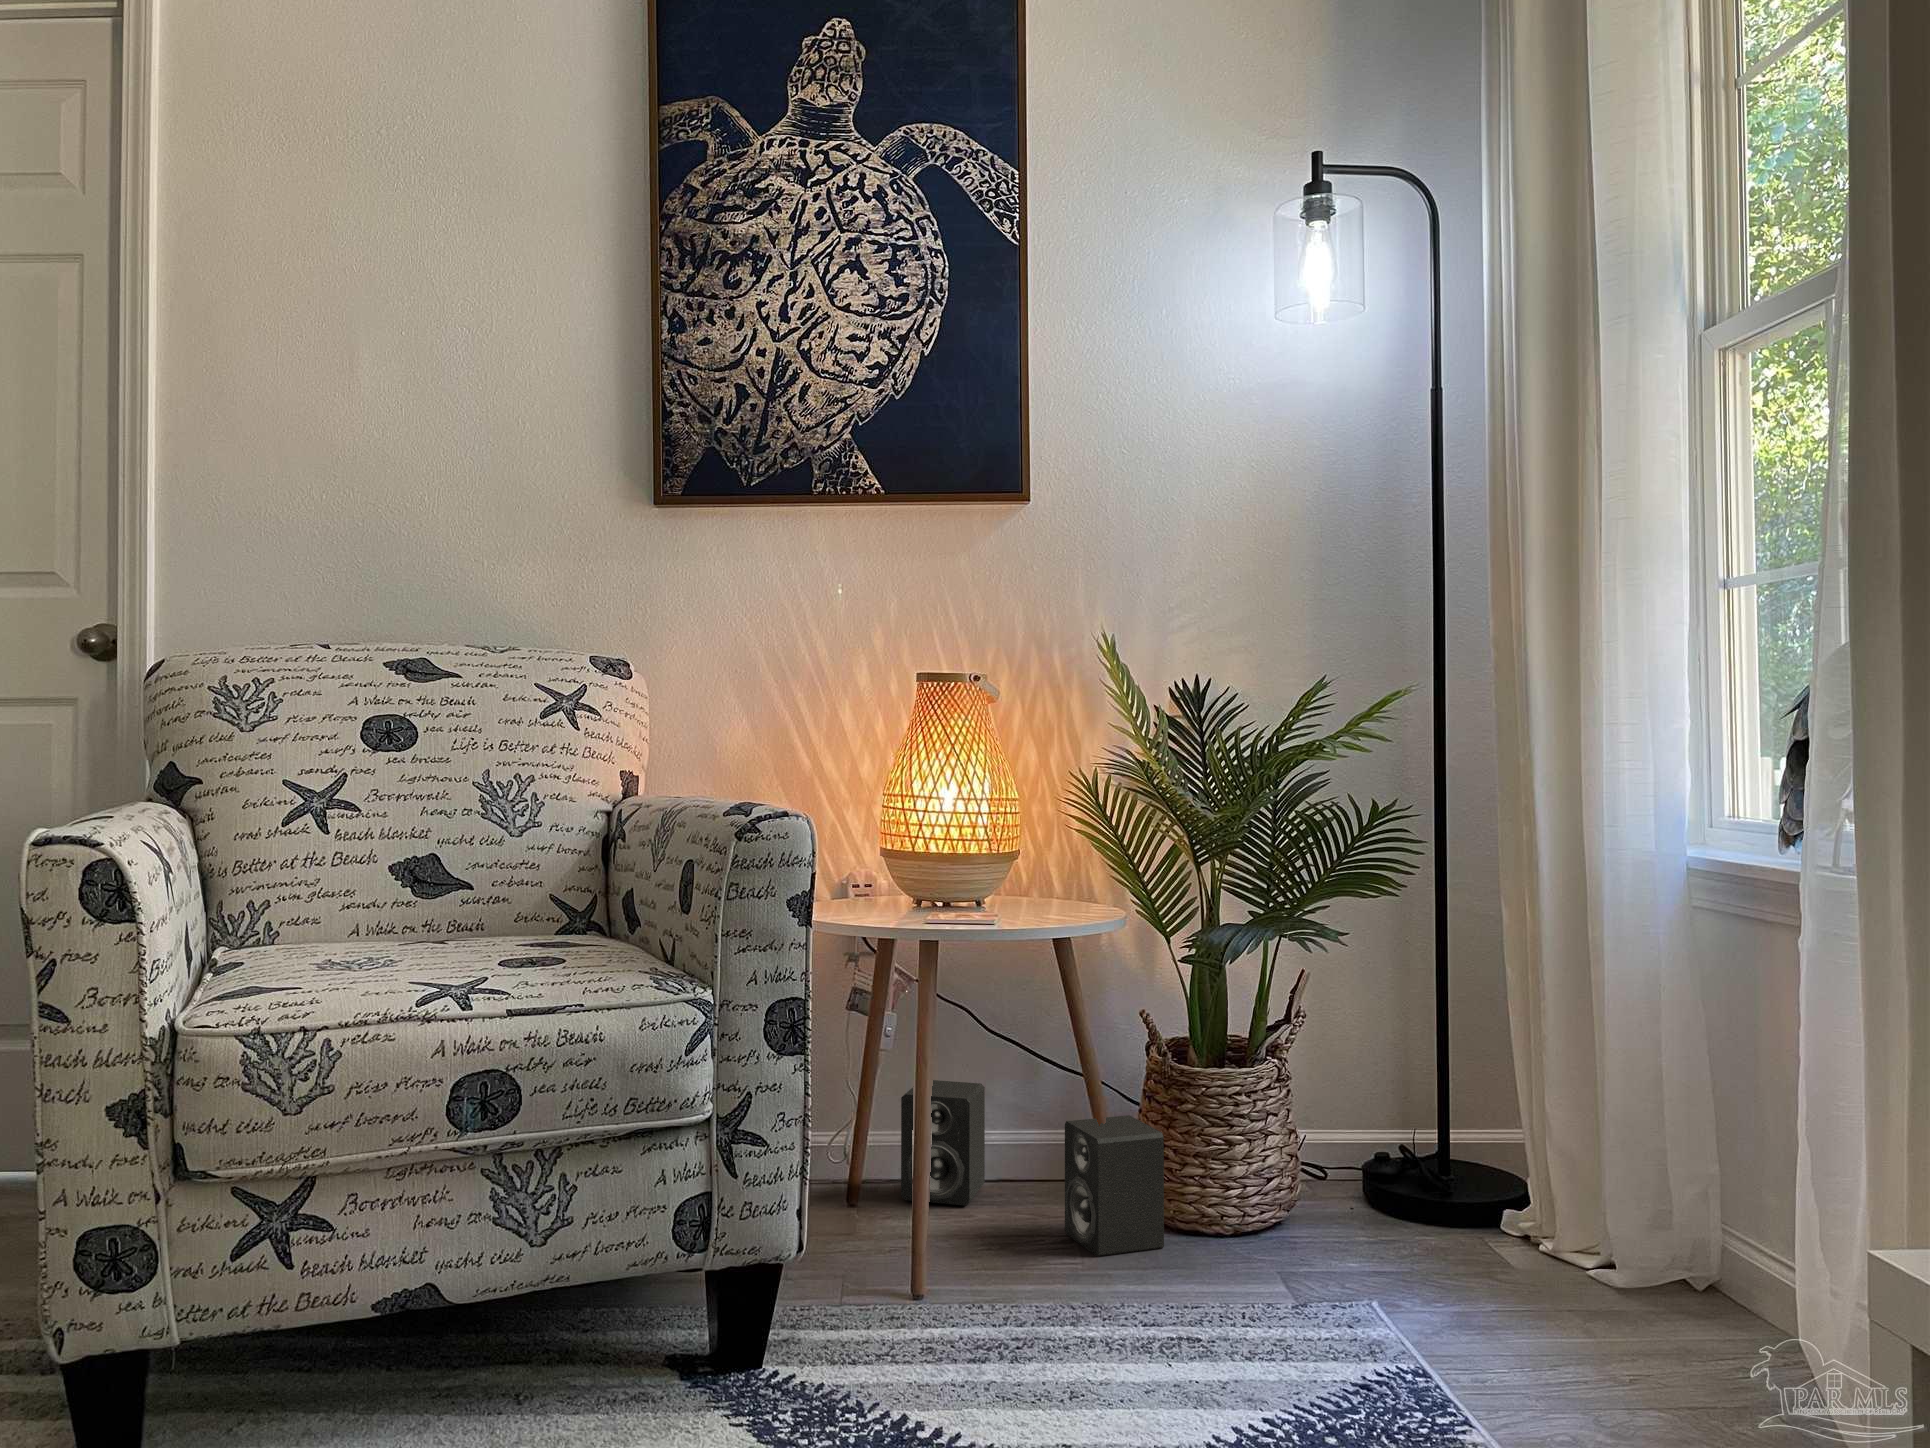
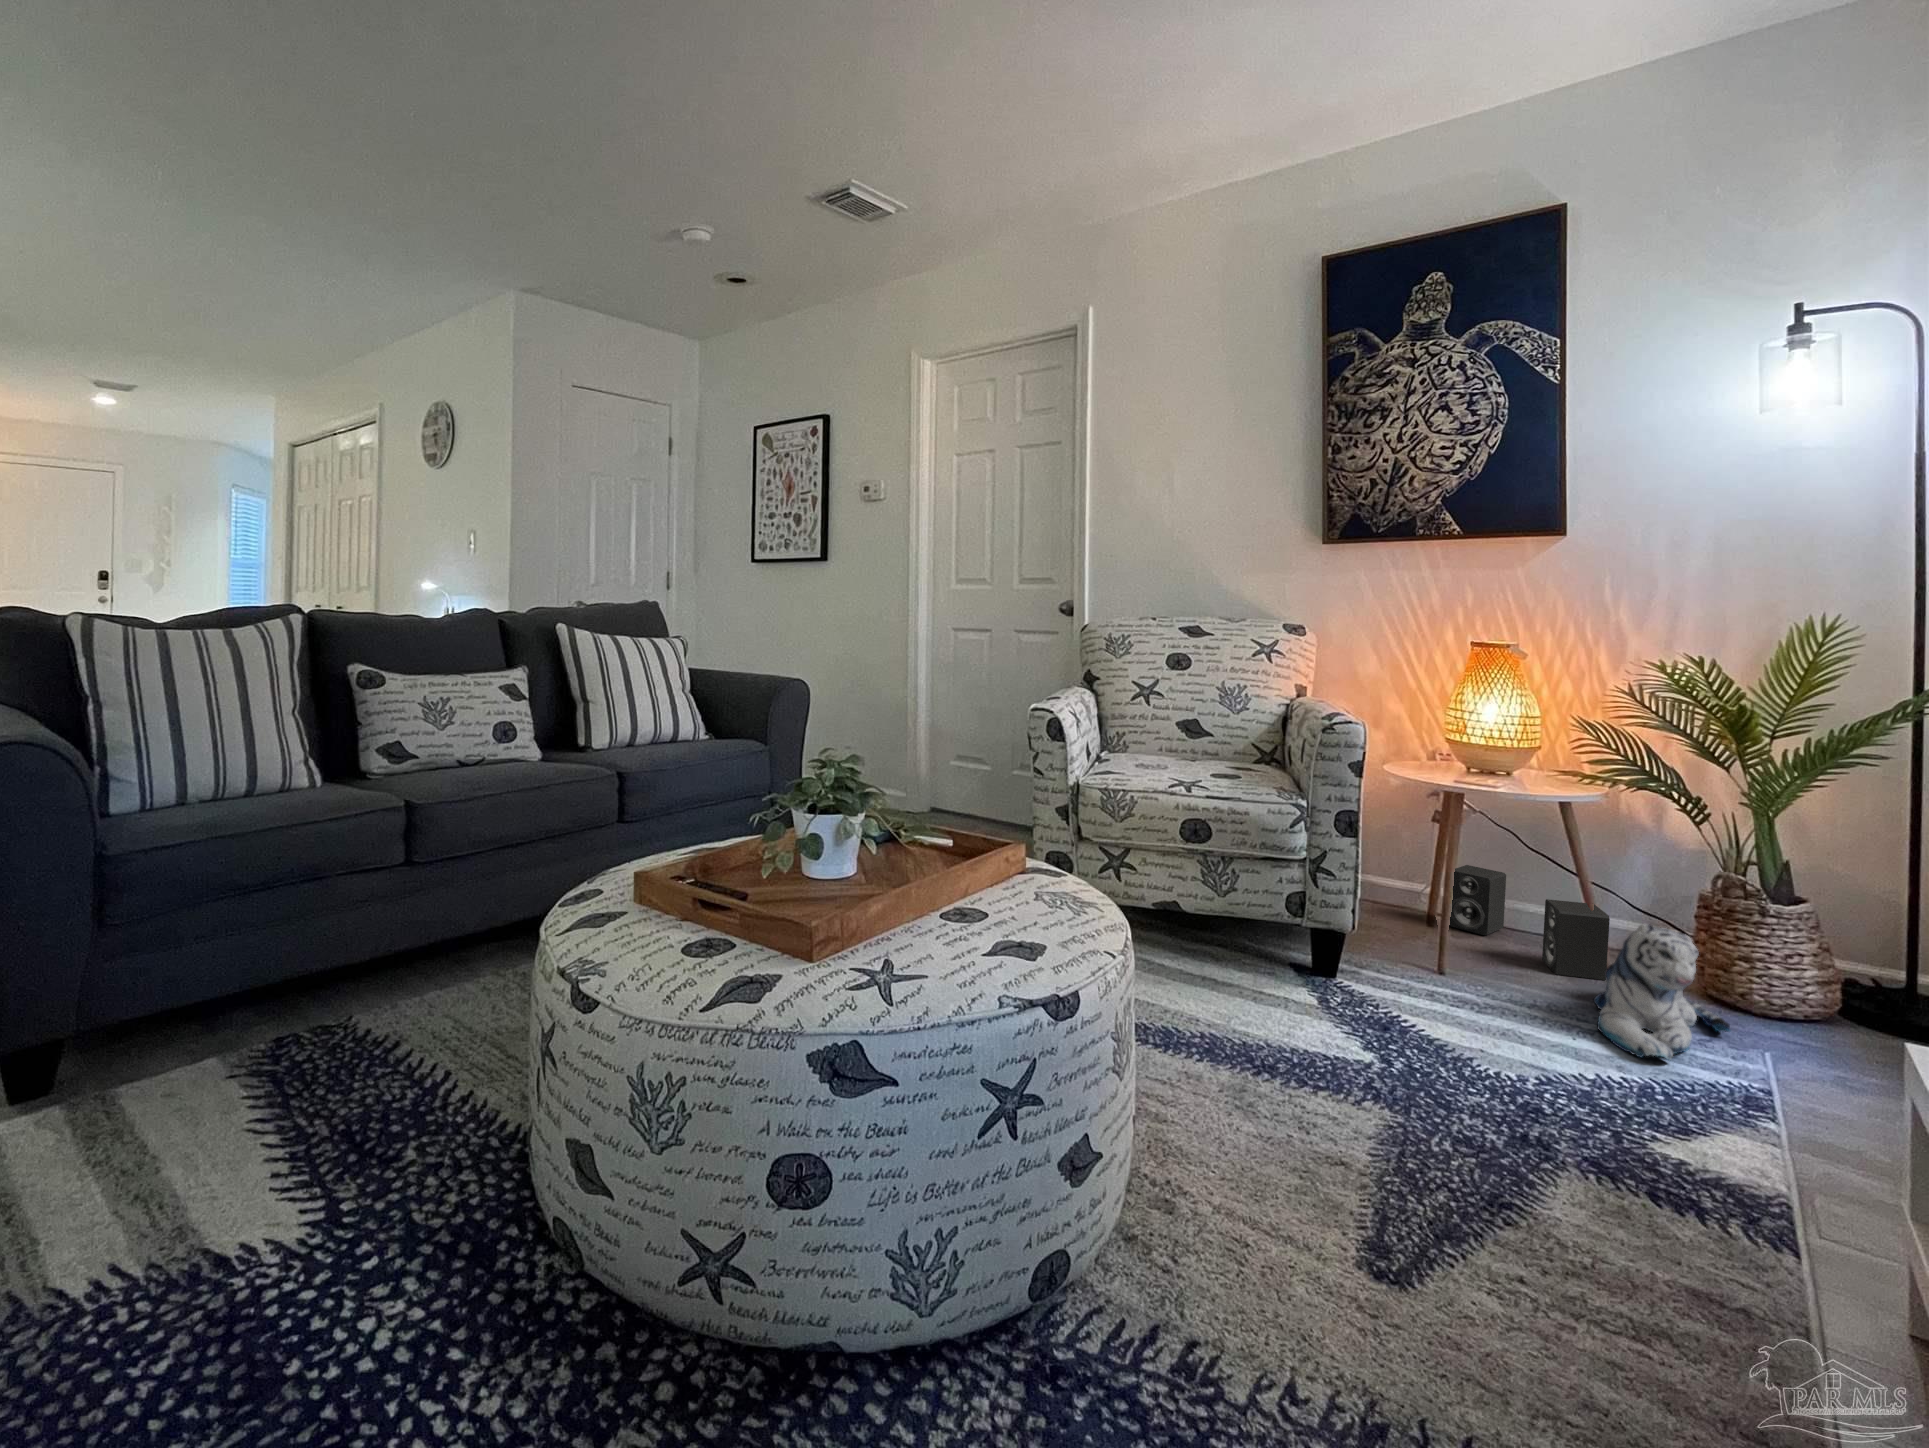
plush toy: none [1177,1140,1366,1394] -> present [1593,924,1730,1061]

